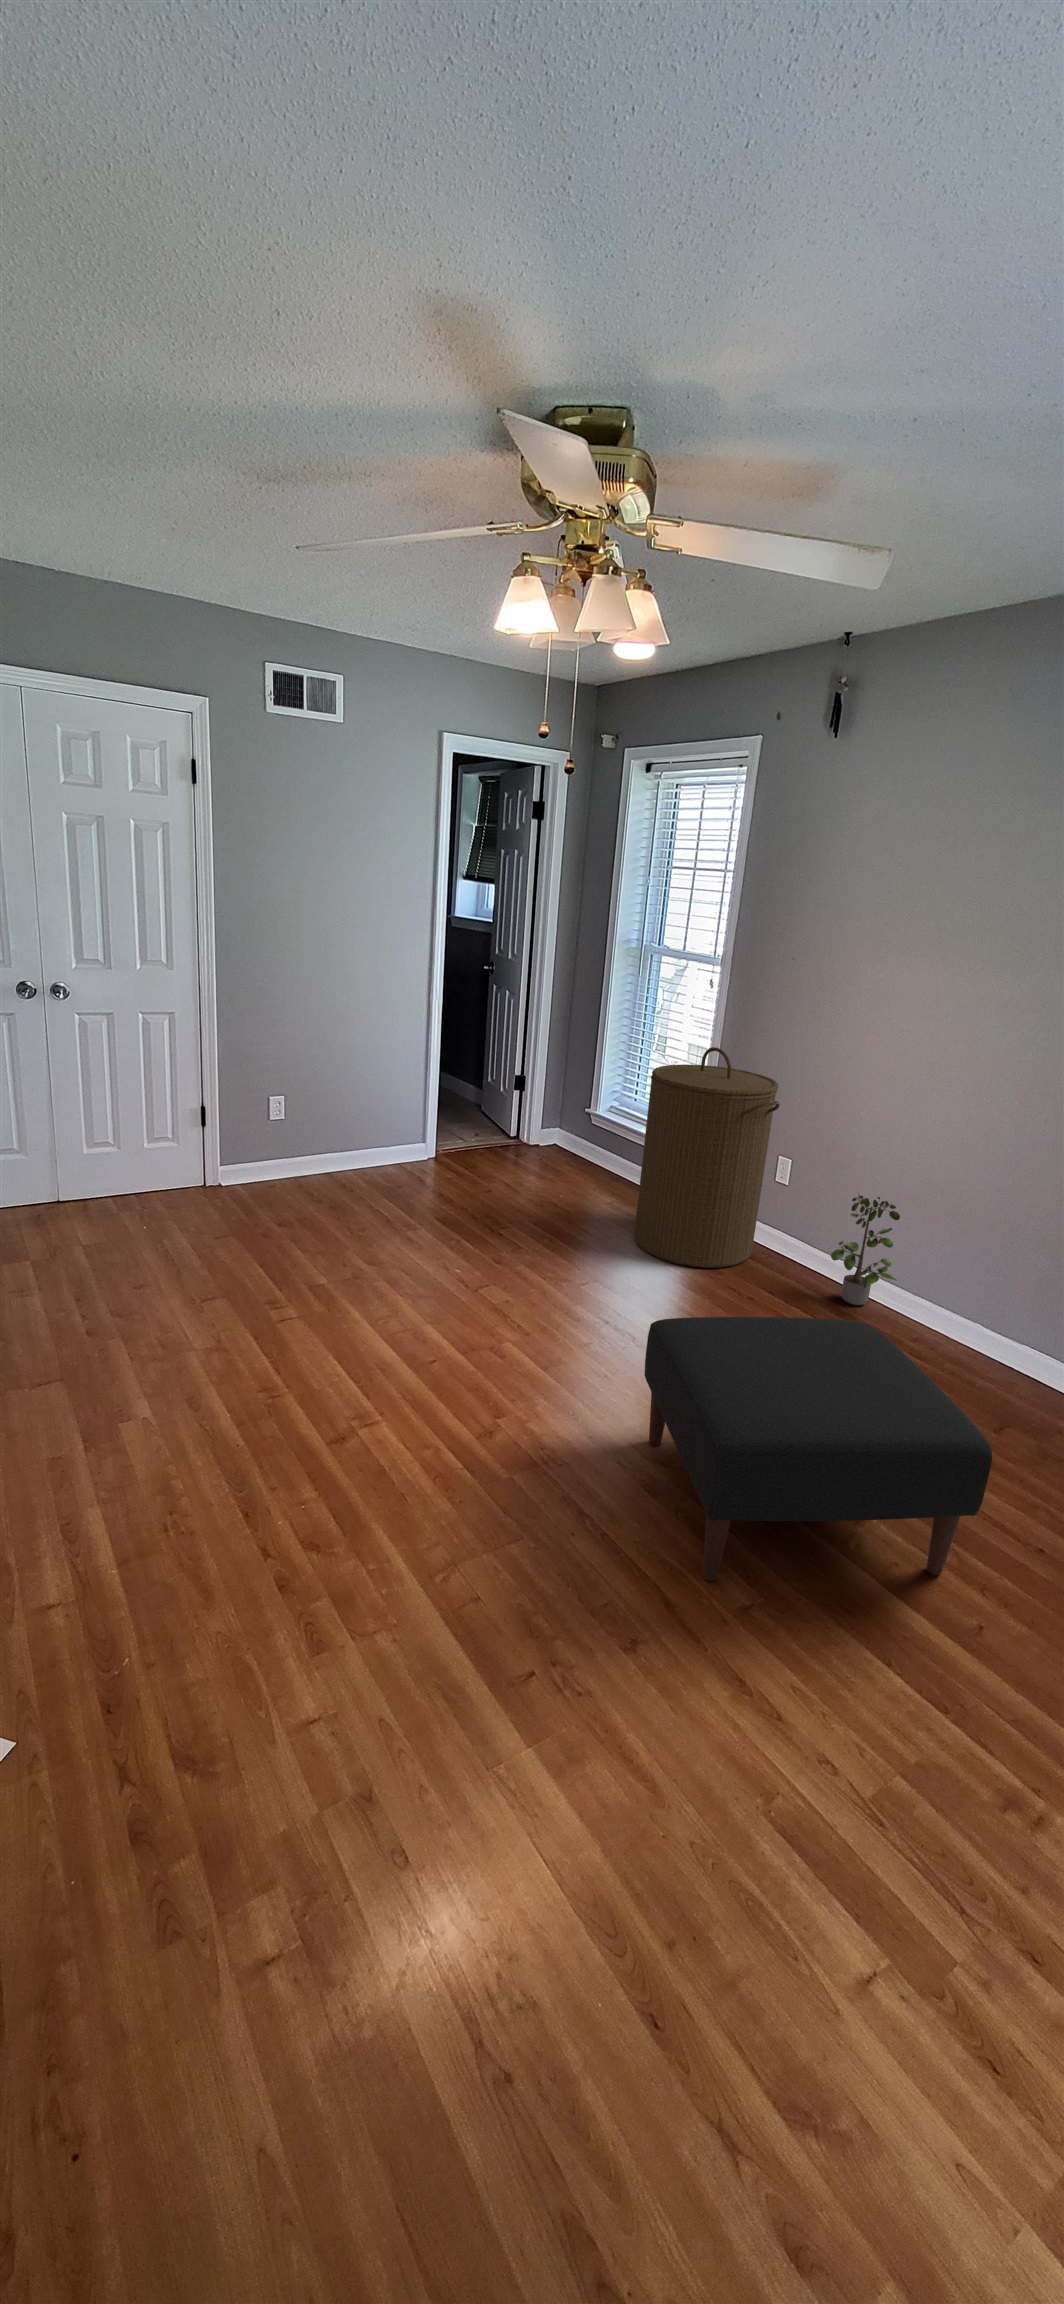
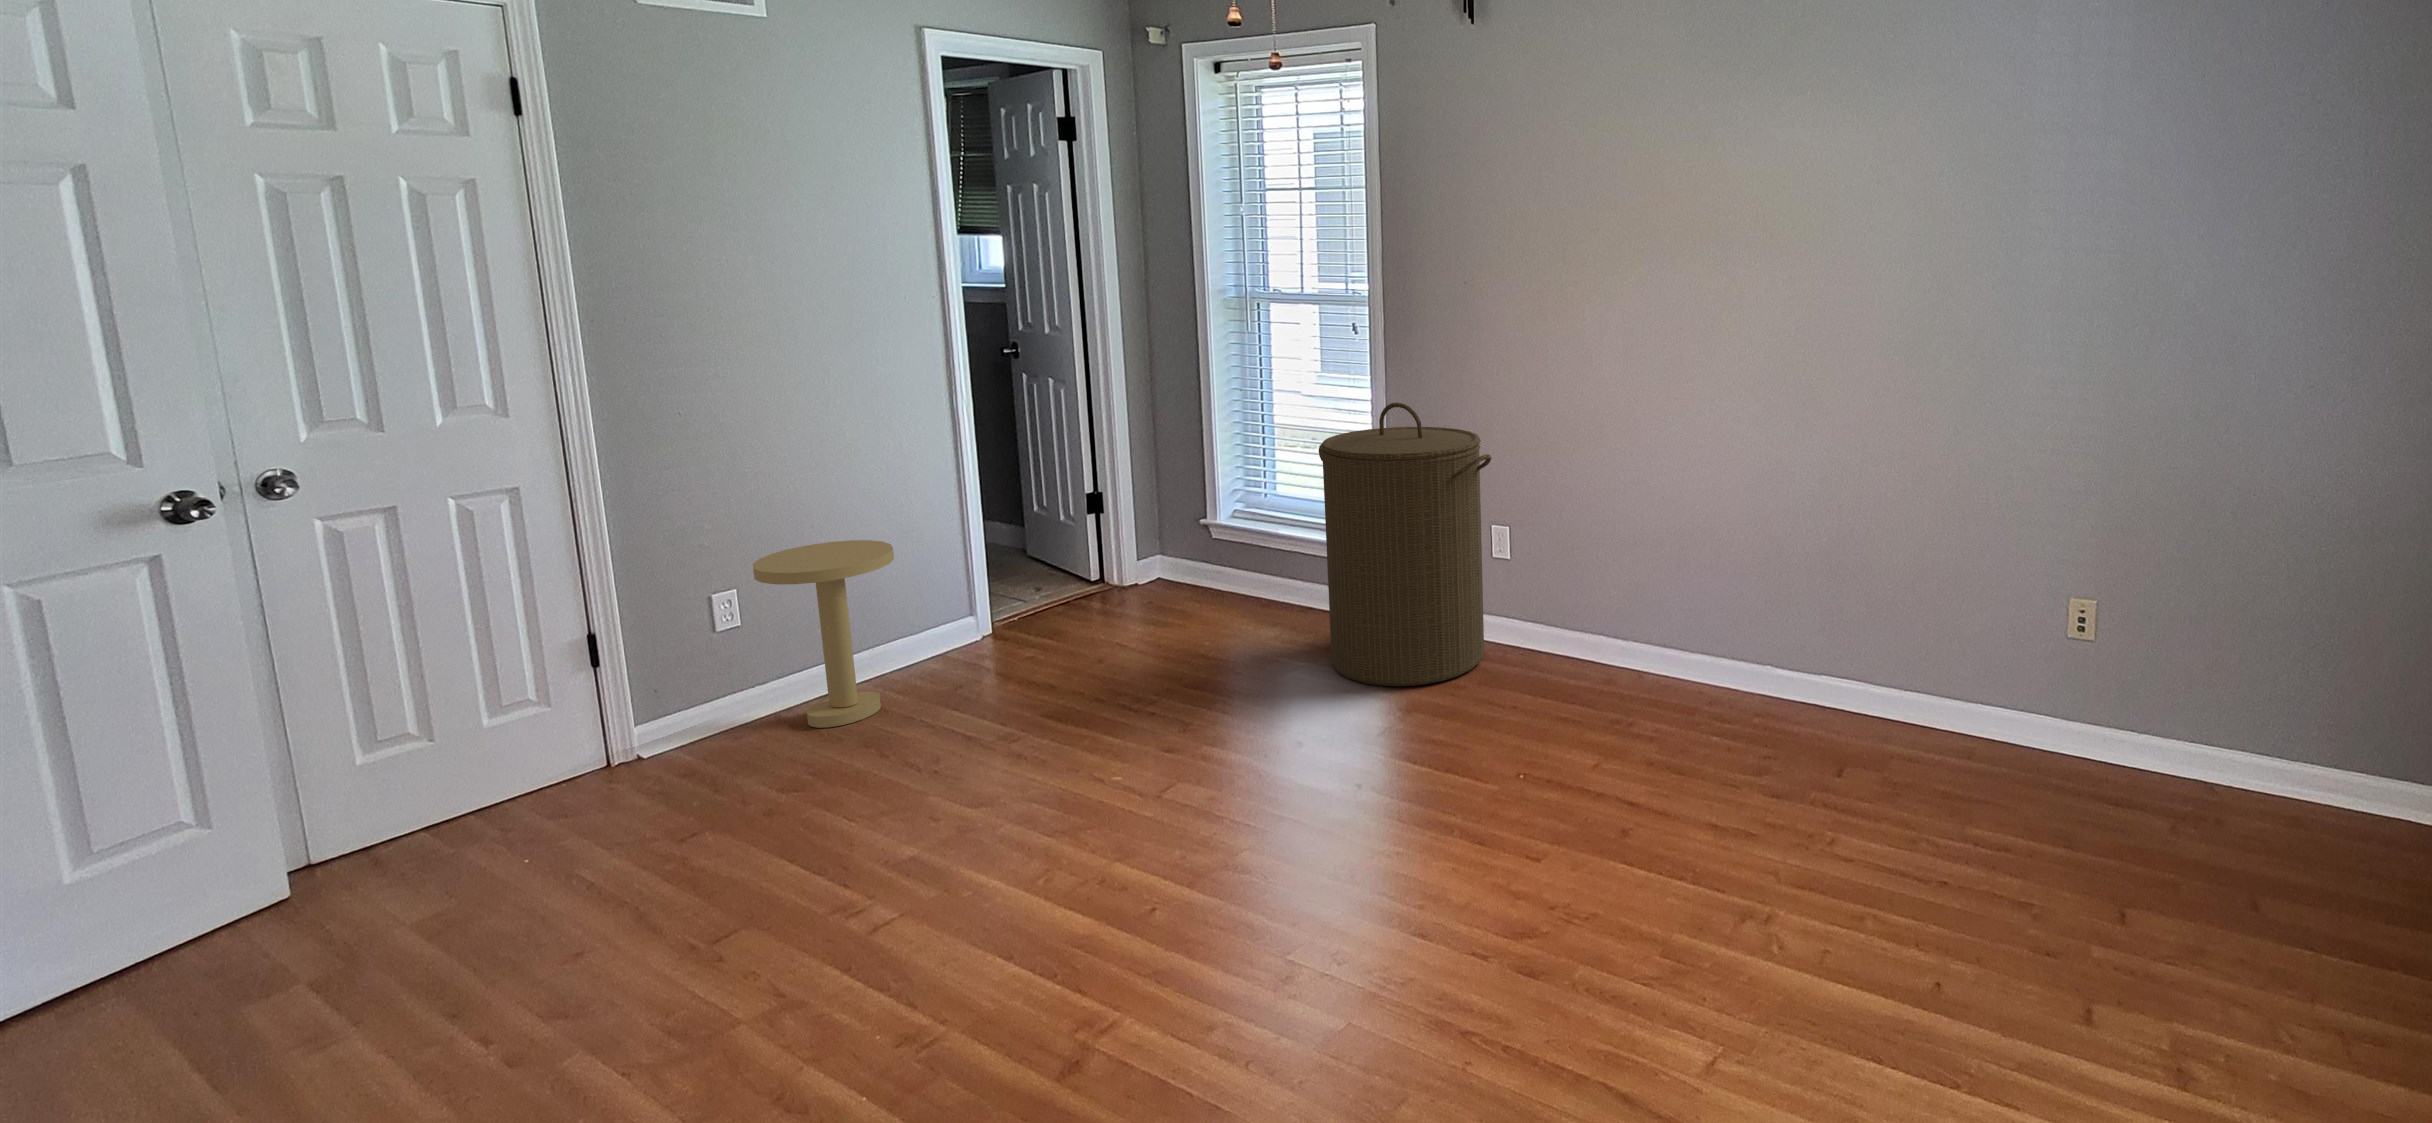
side table: none [290,1078,369,1194] -> present [753,540,894,728]
potted plant: present [831,1195,900,1305] -> none [1587,543,1669,678]
ottoman: present [645,1317,992,1581] -> none [1476,683,1906,1049]

